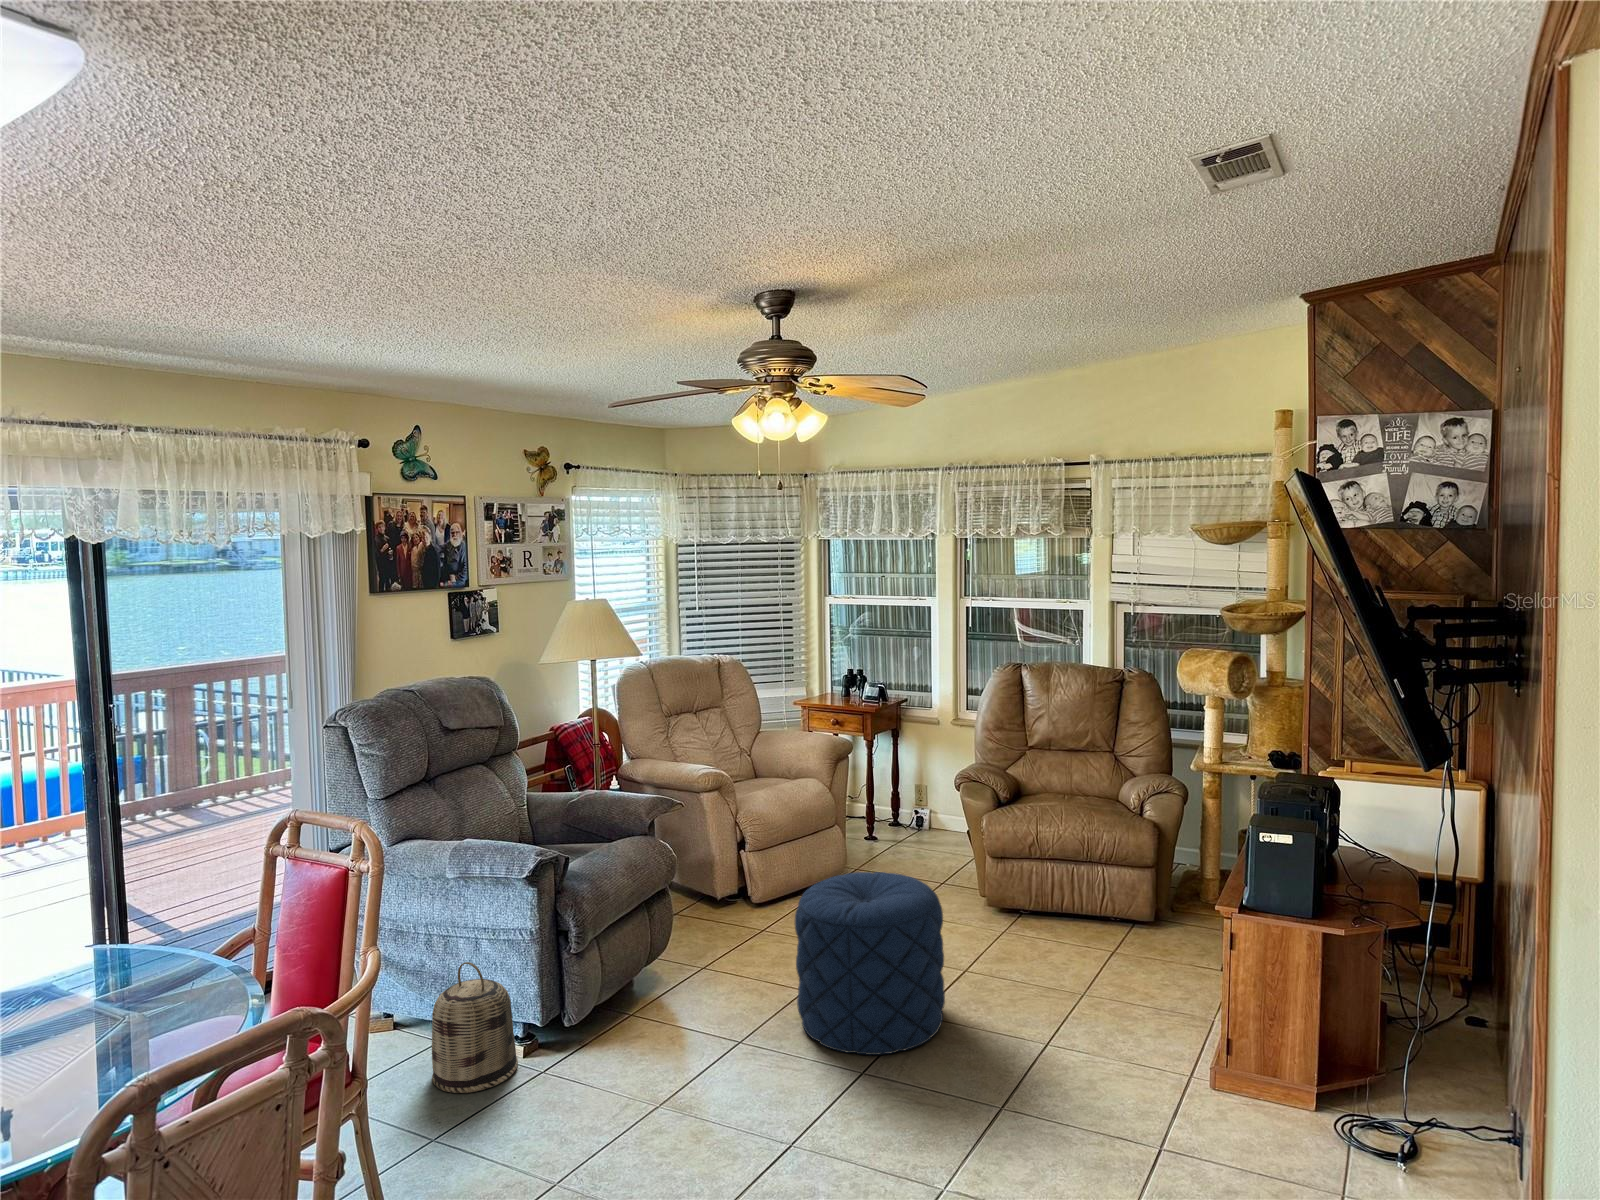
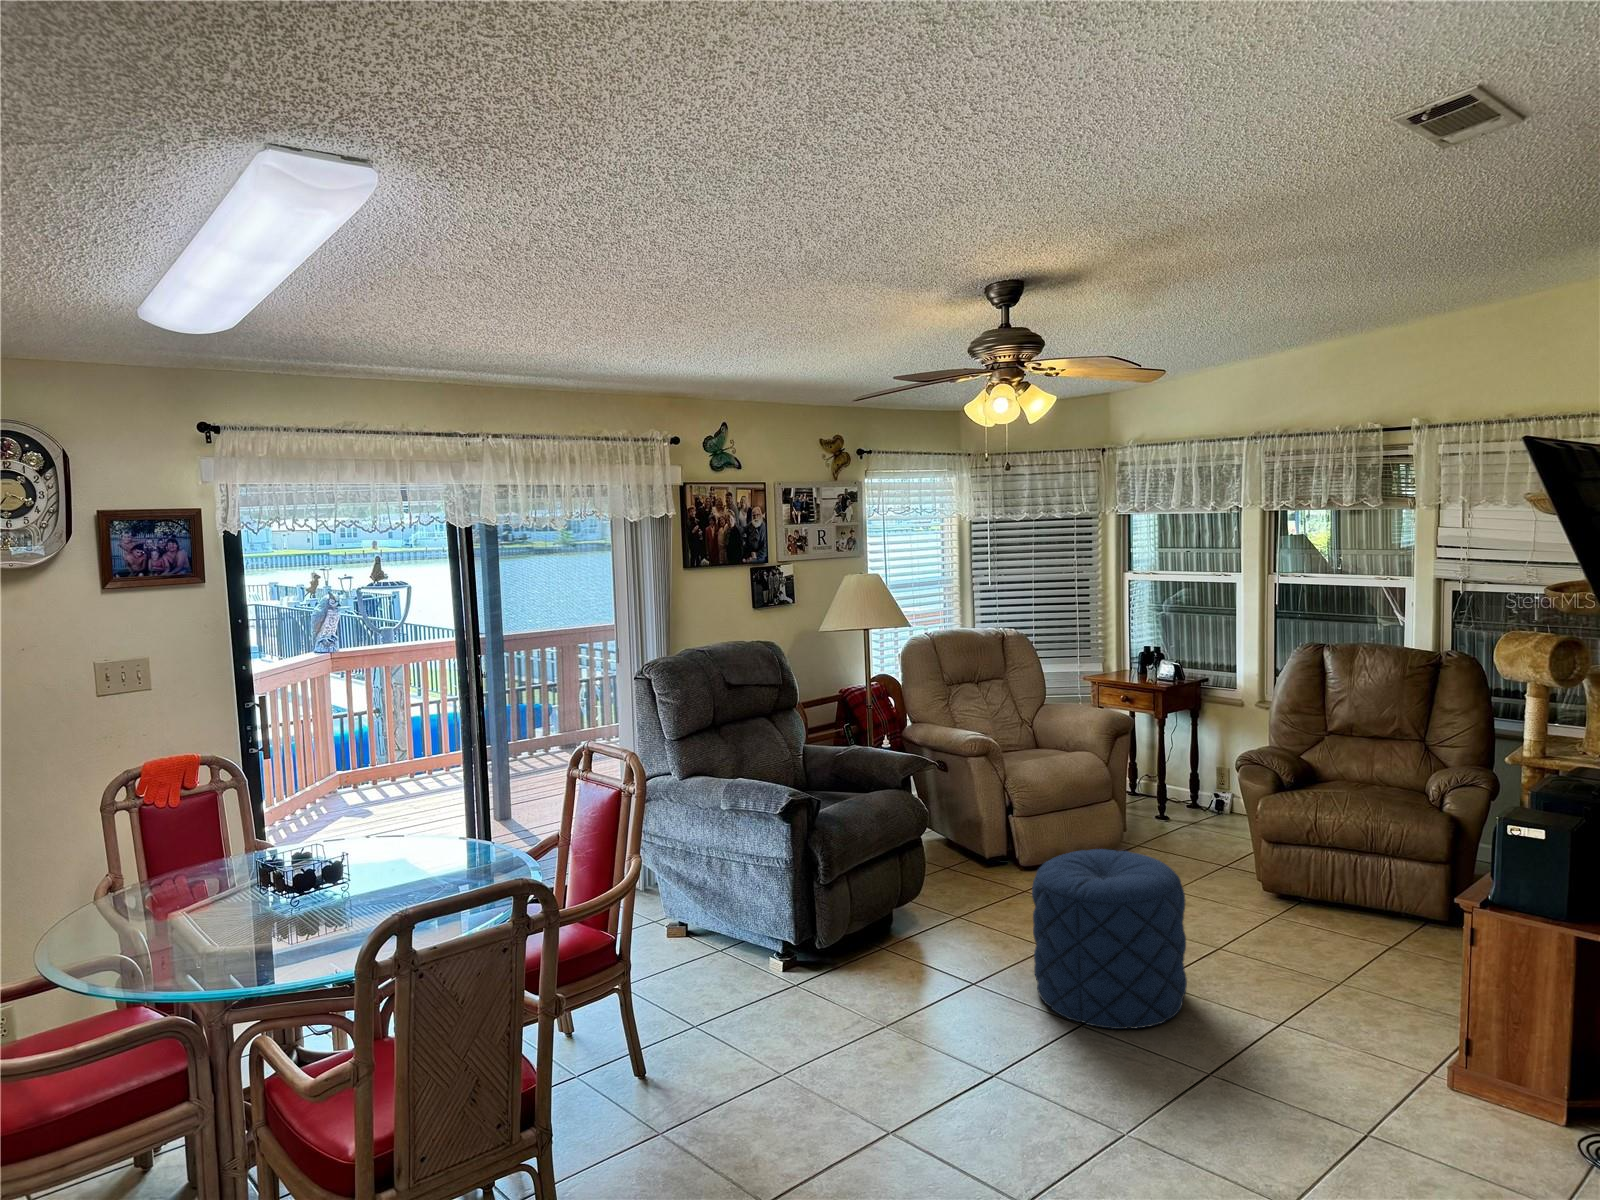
basket: present [432,962,518,1093] -> none [706,891,777,1002]

